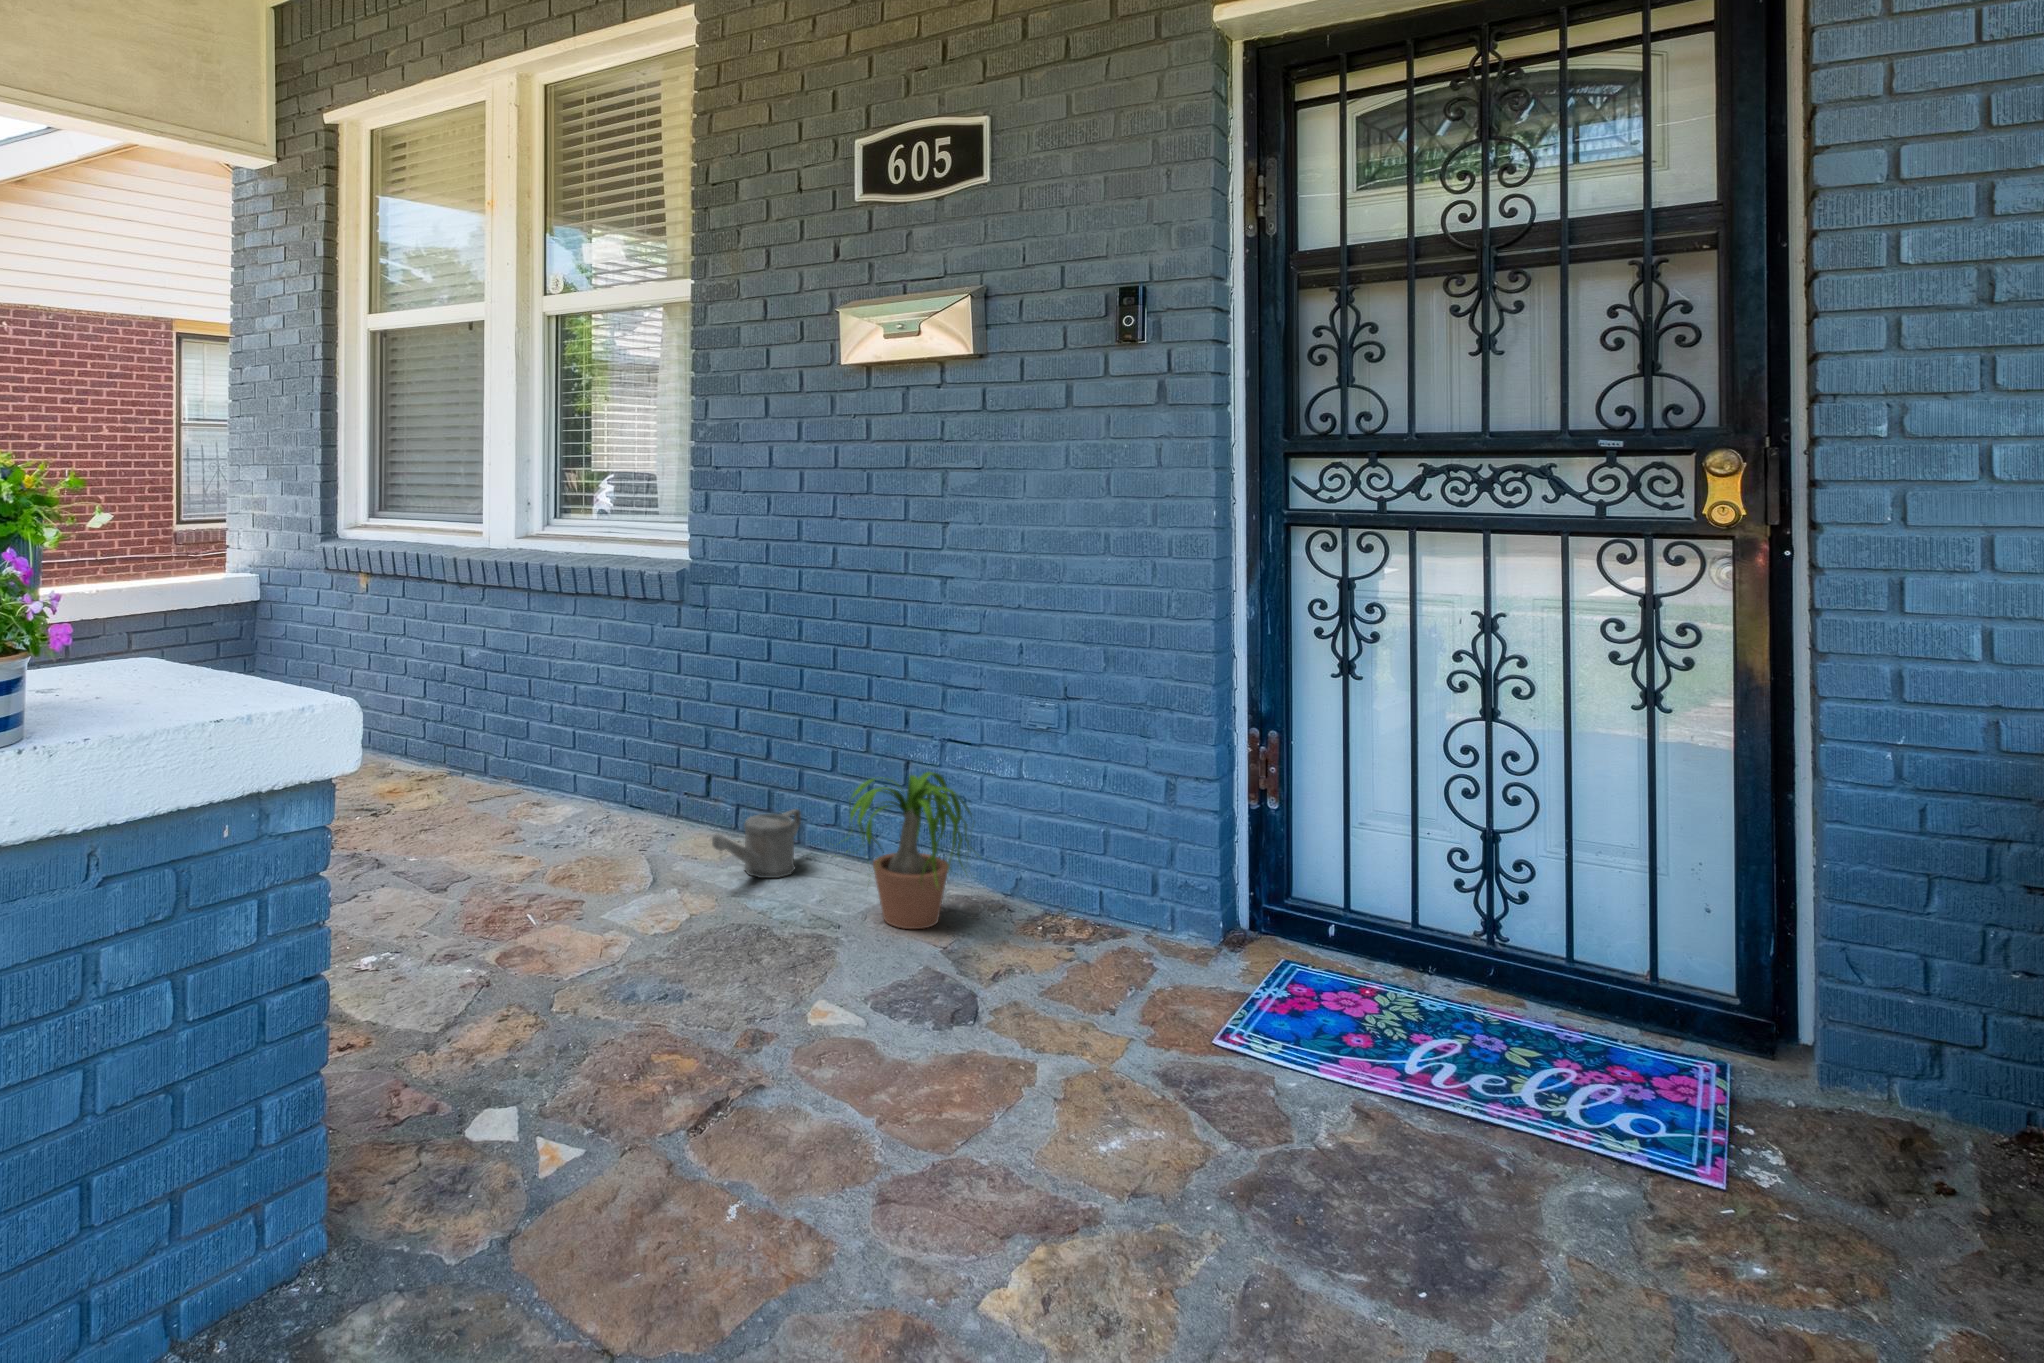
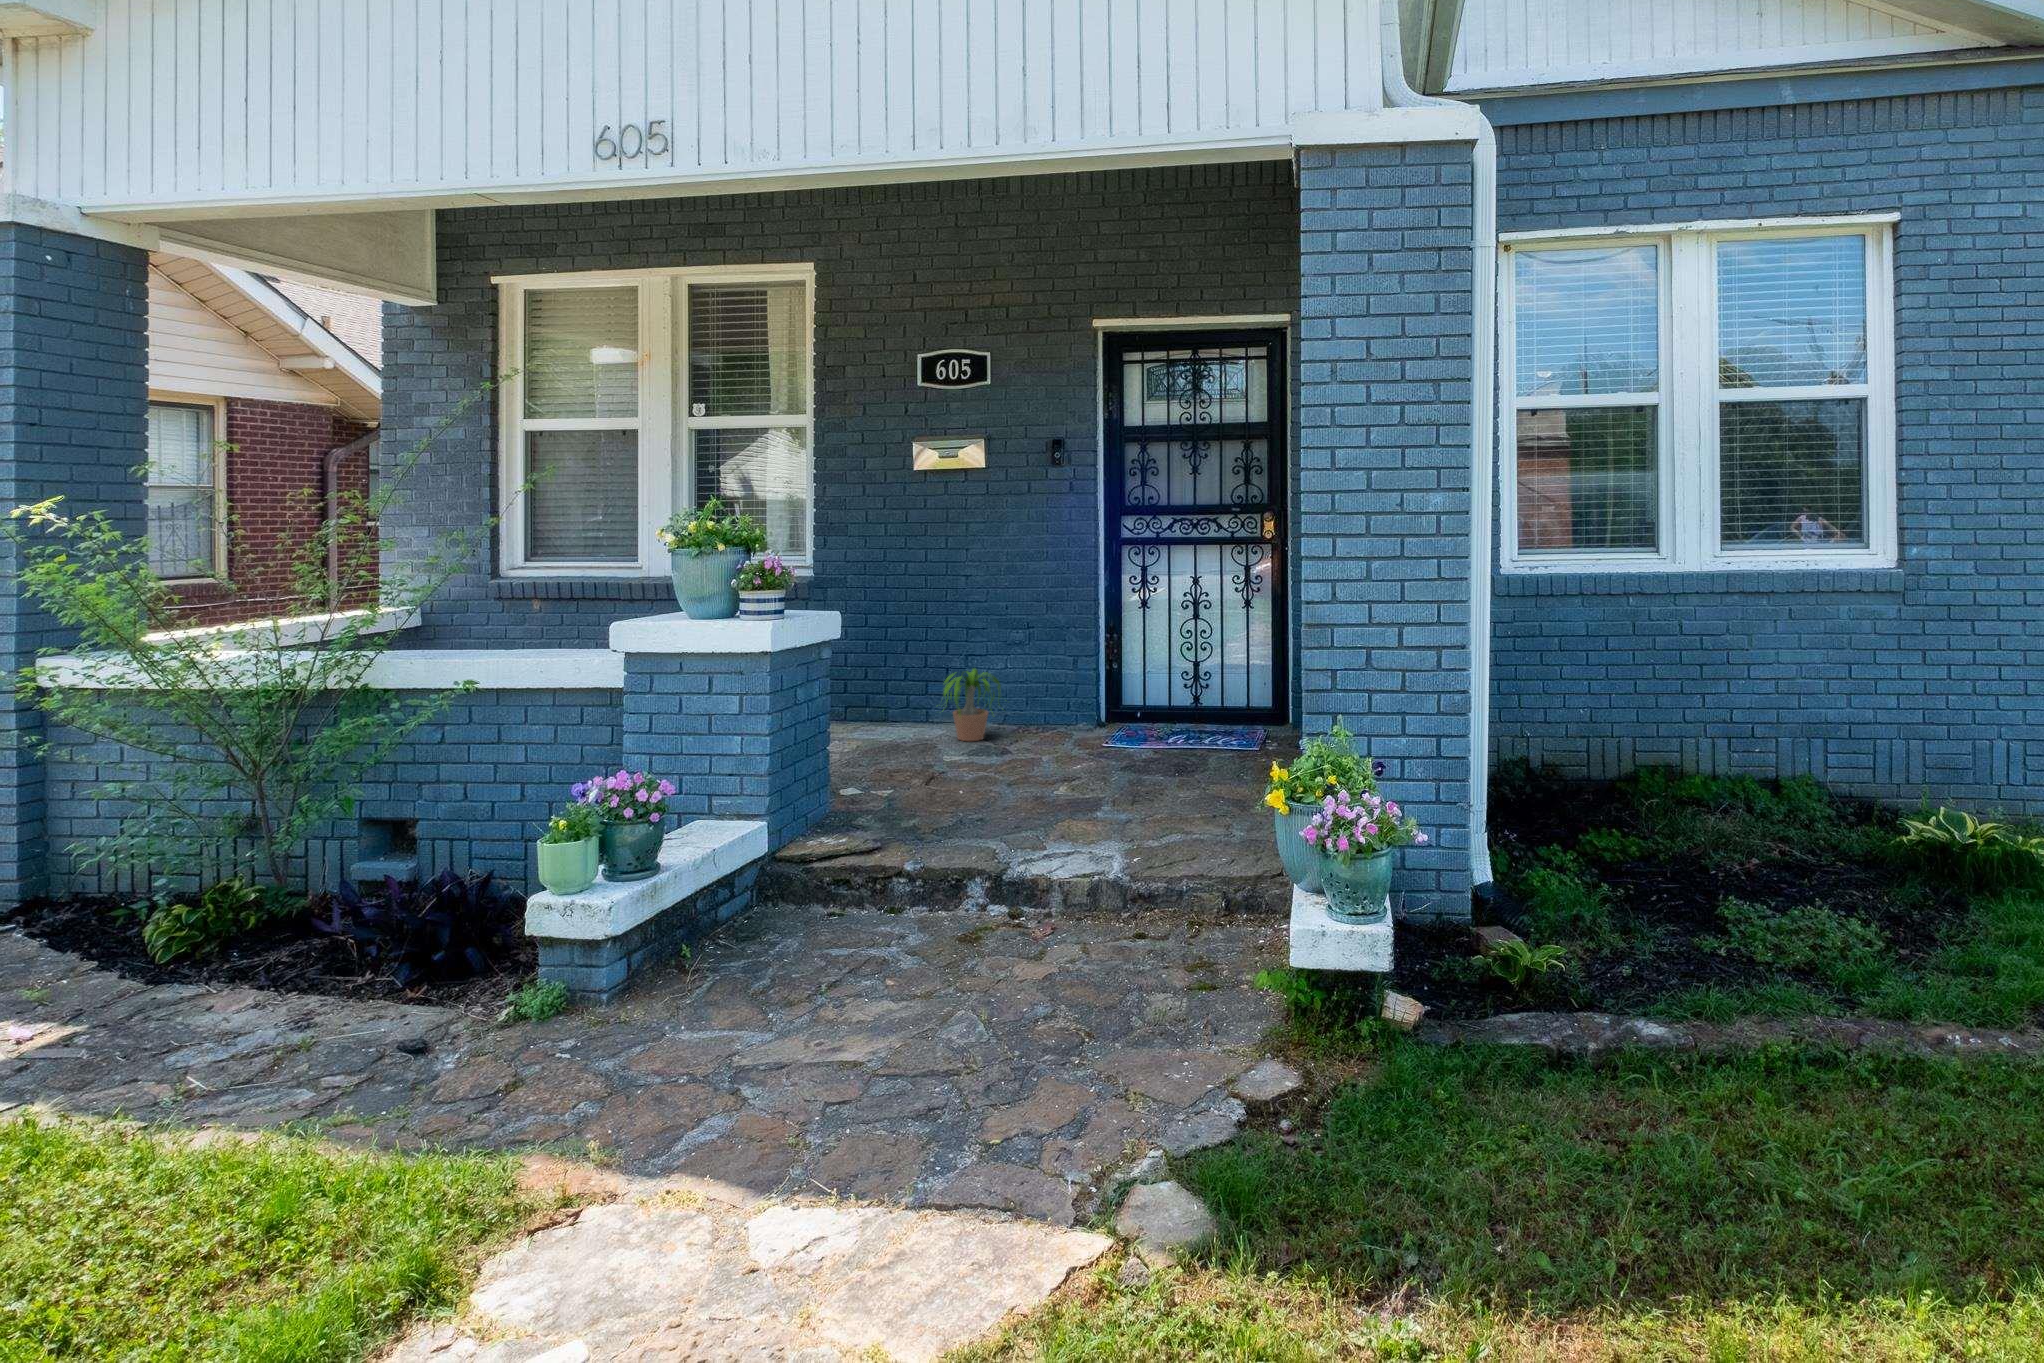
watering can: present [712,809,801,878] -> none [867,702,893,736]

